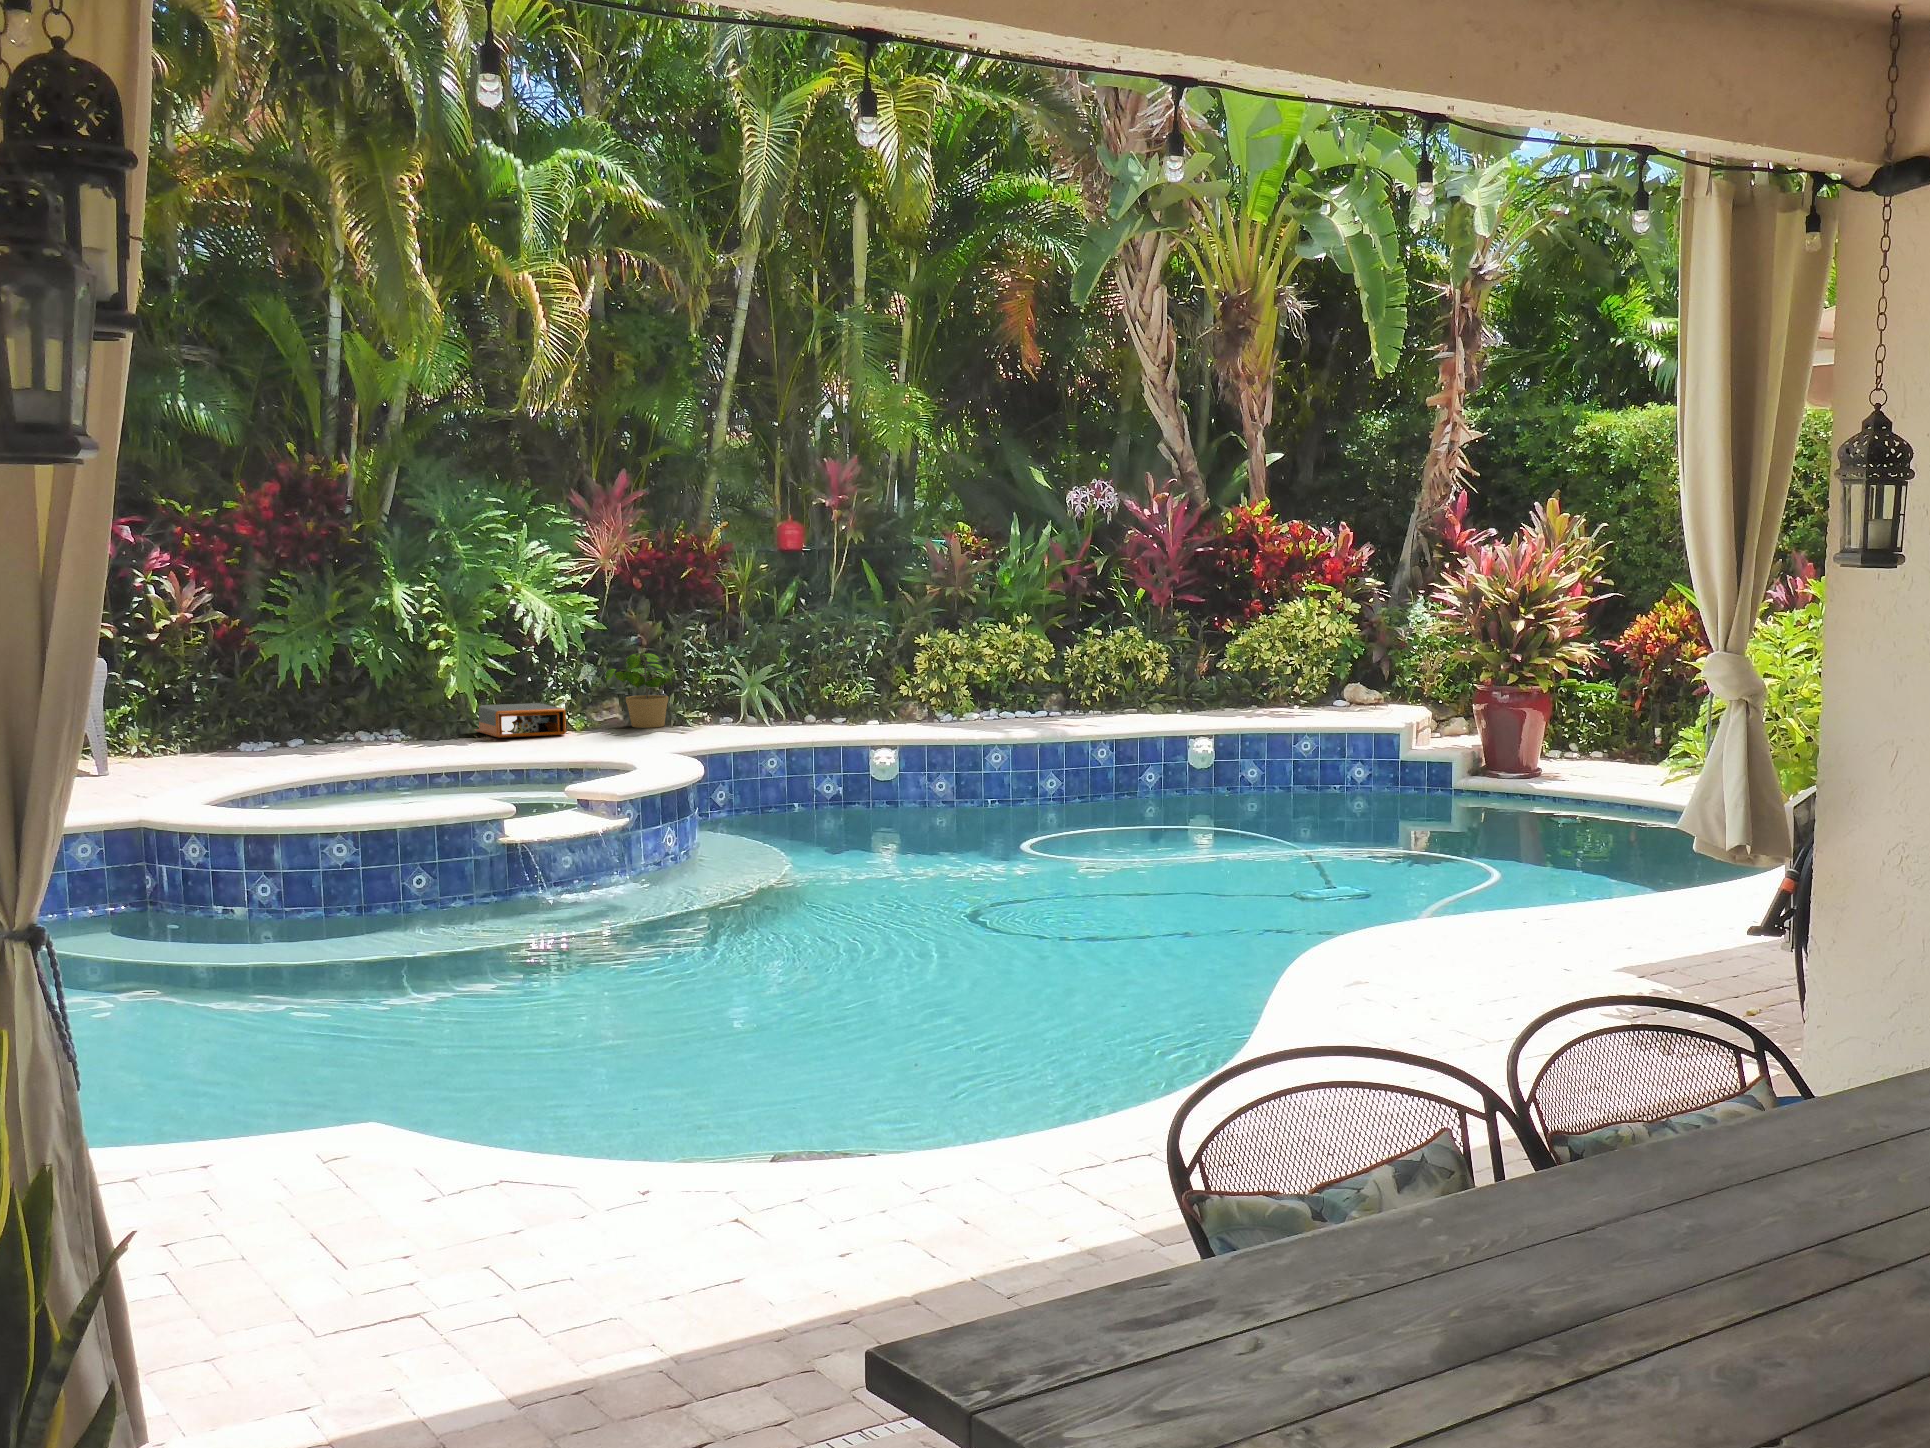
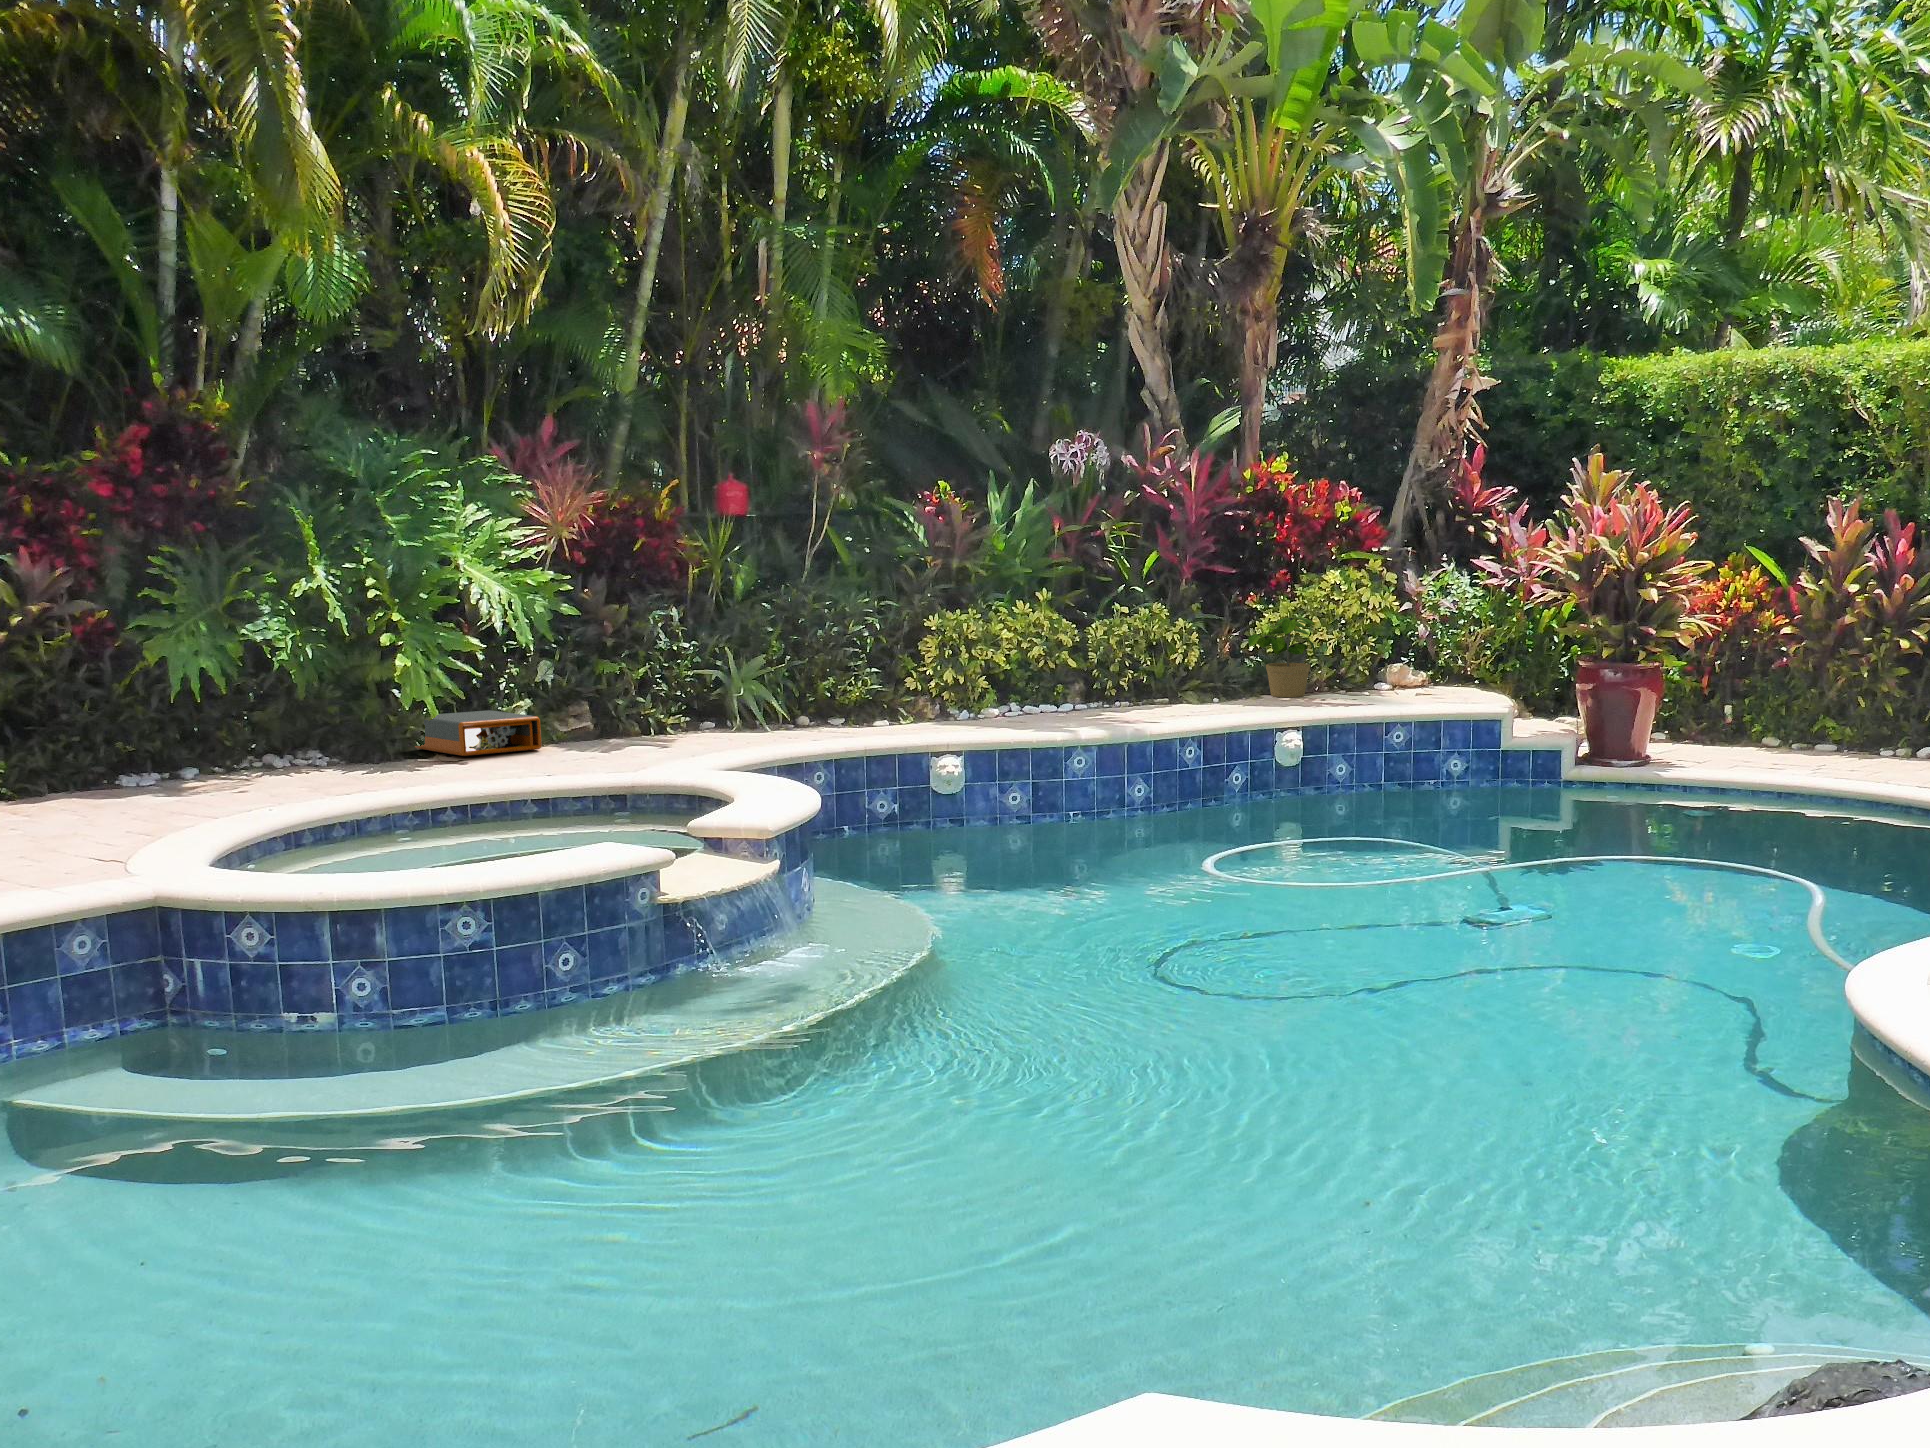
potted plant: present [605,653,672,728] -> present [1248,618,1315,697]

